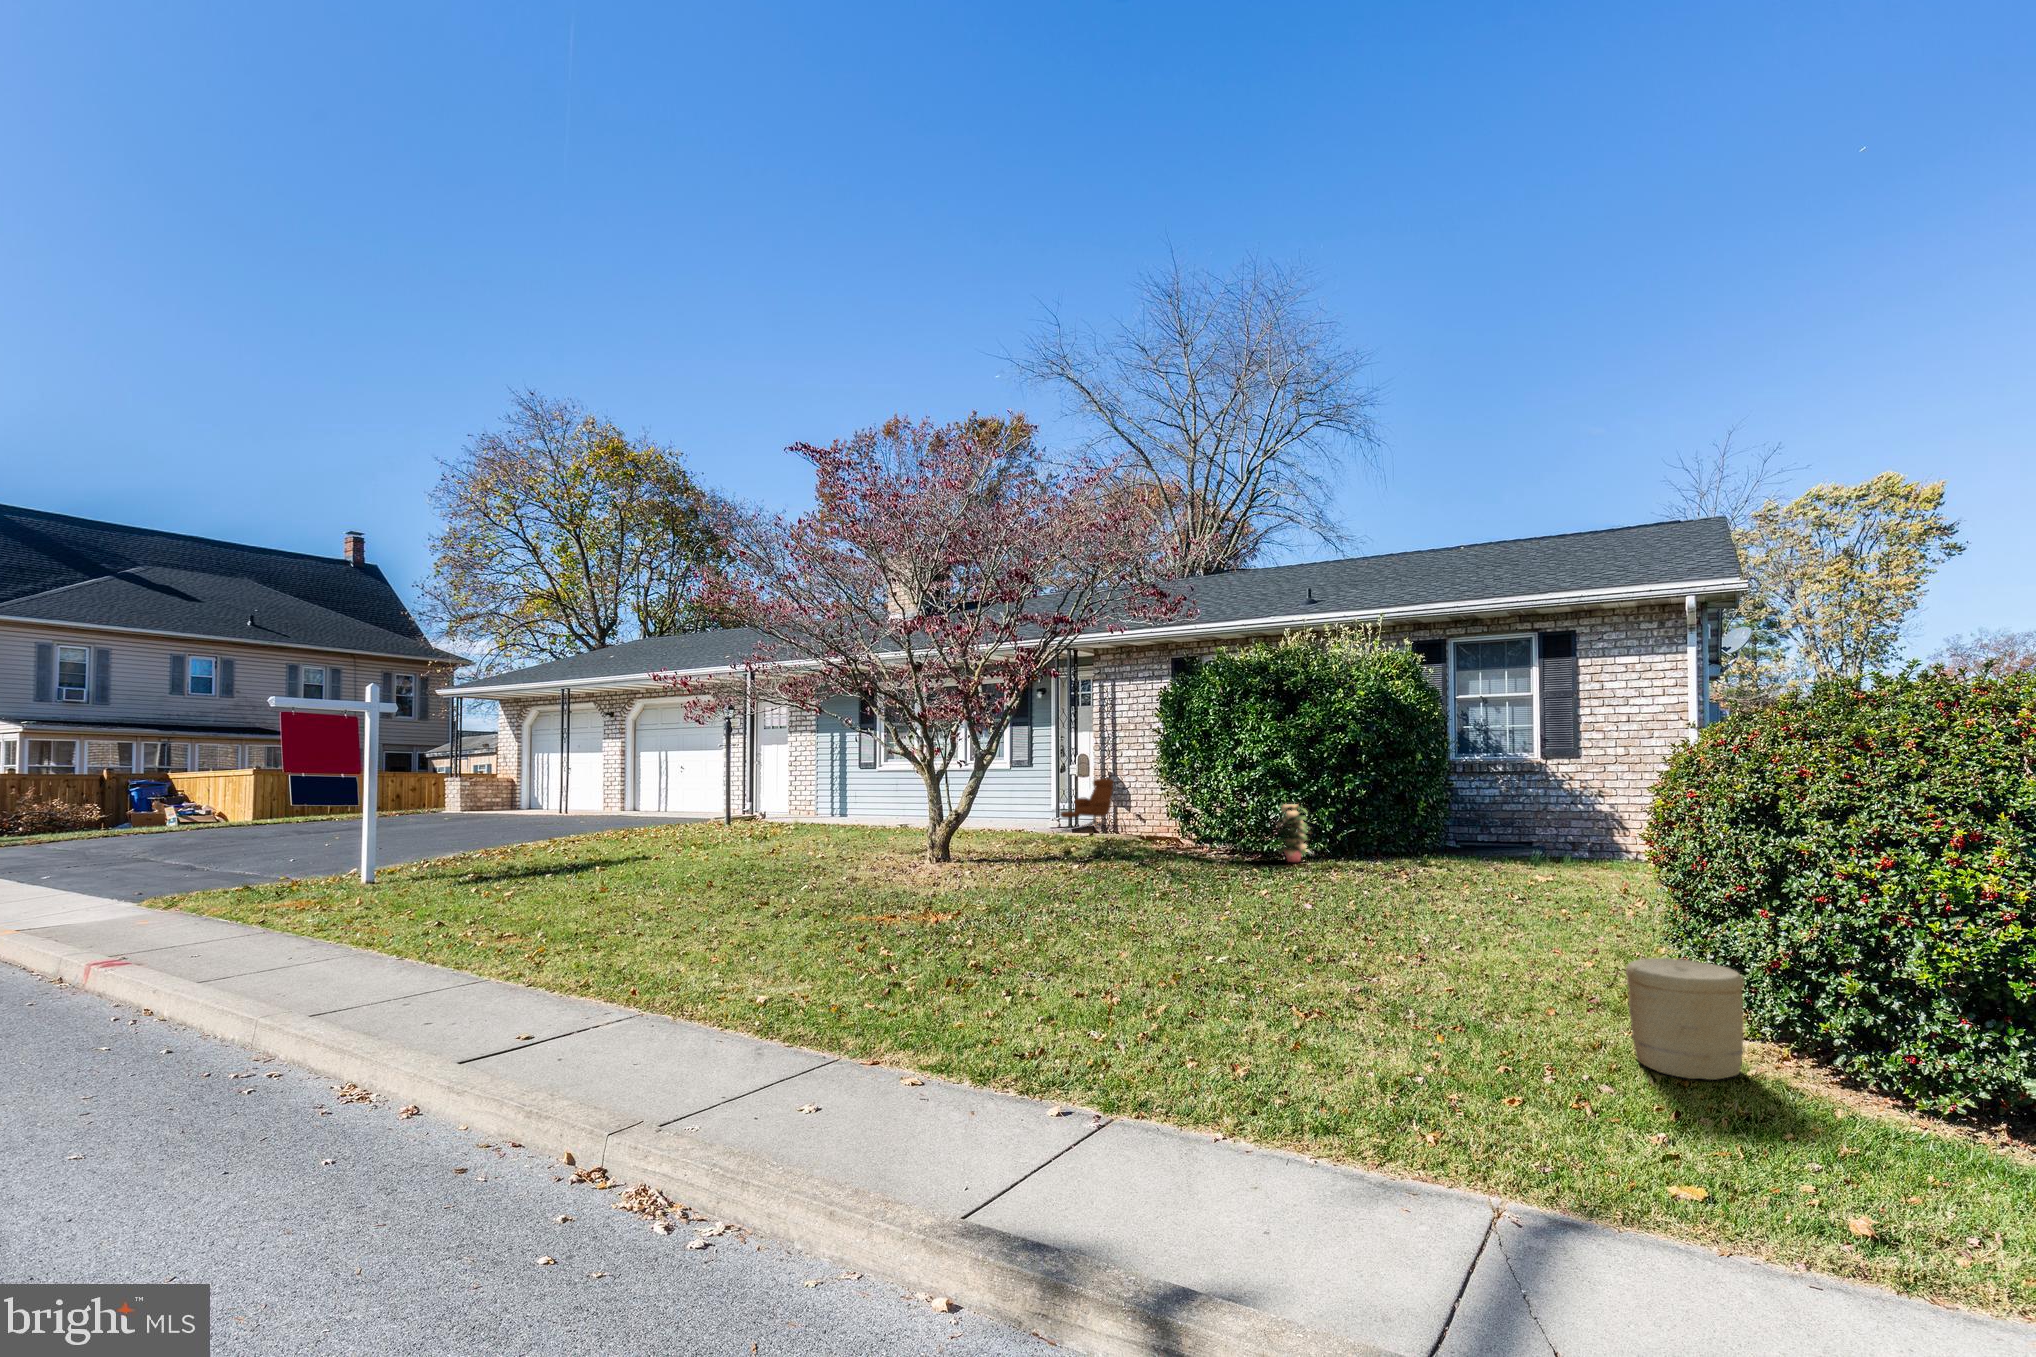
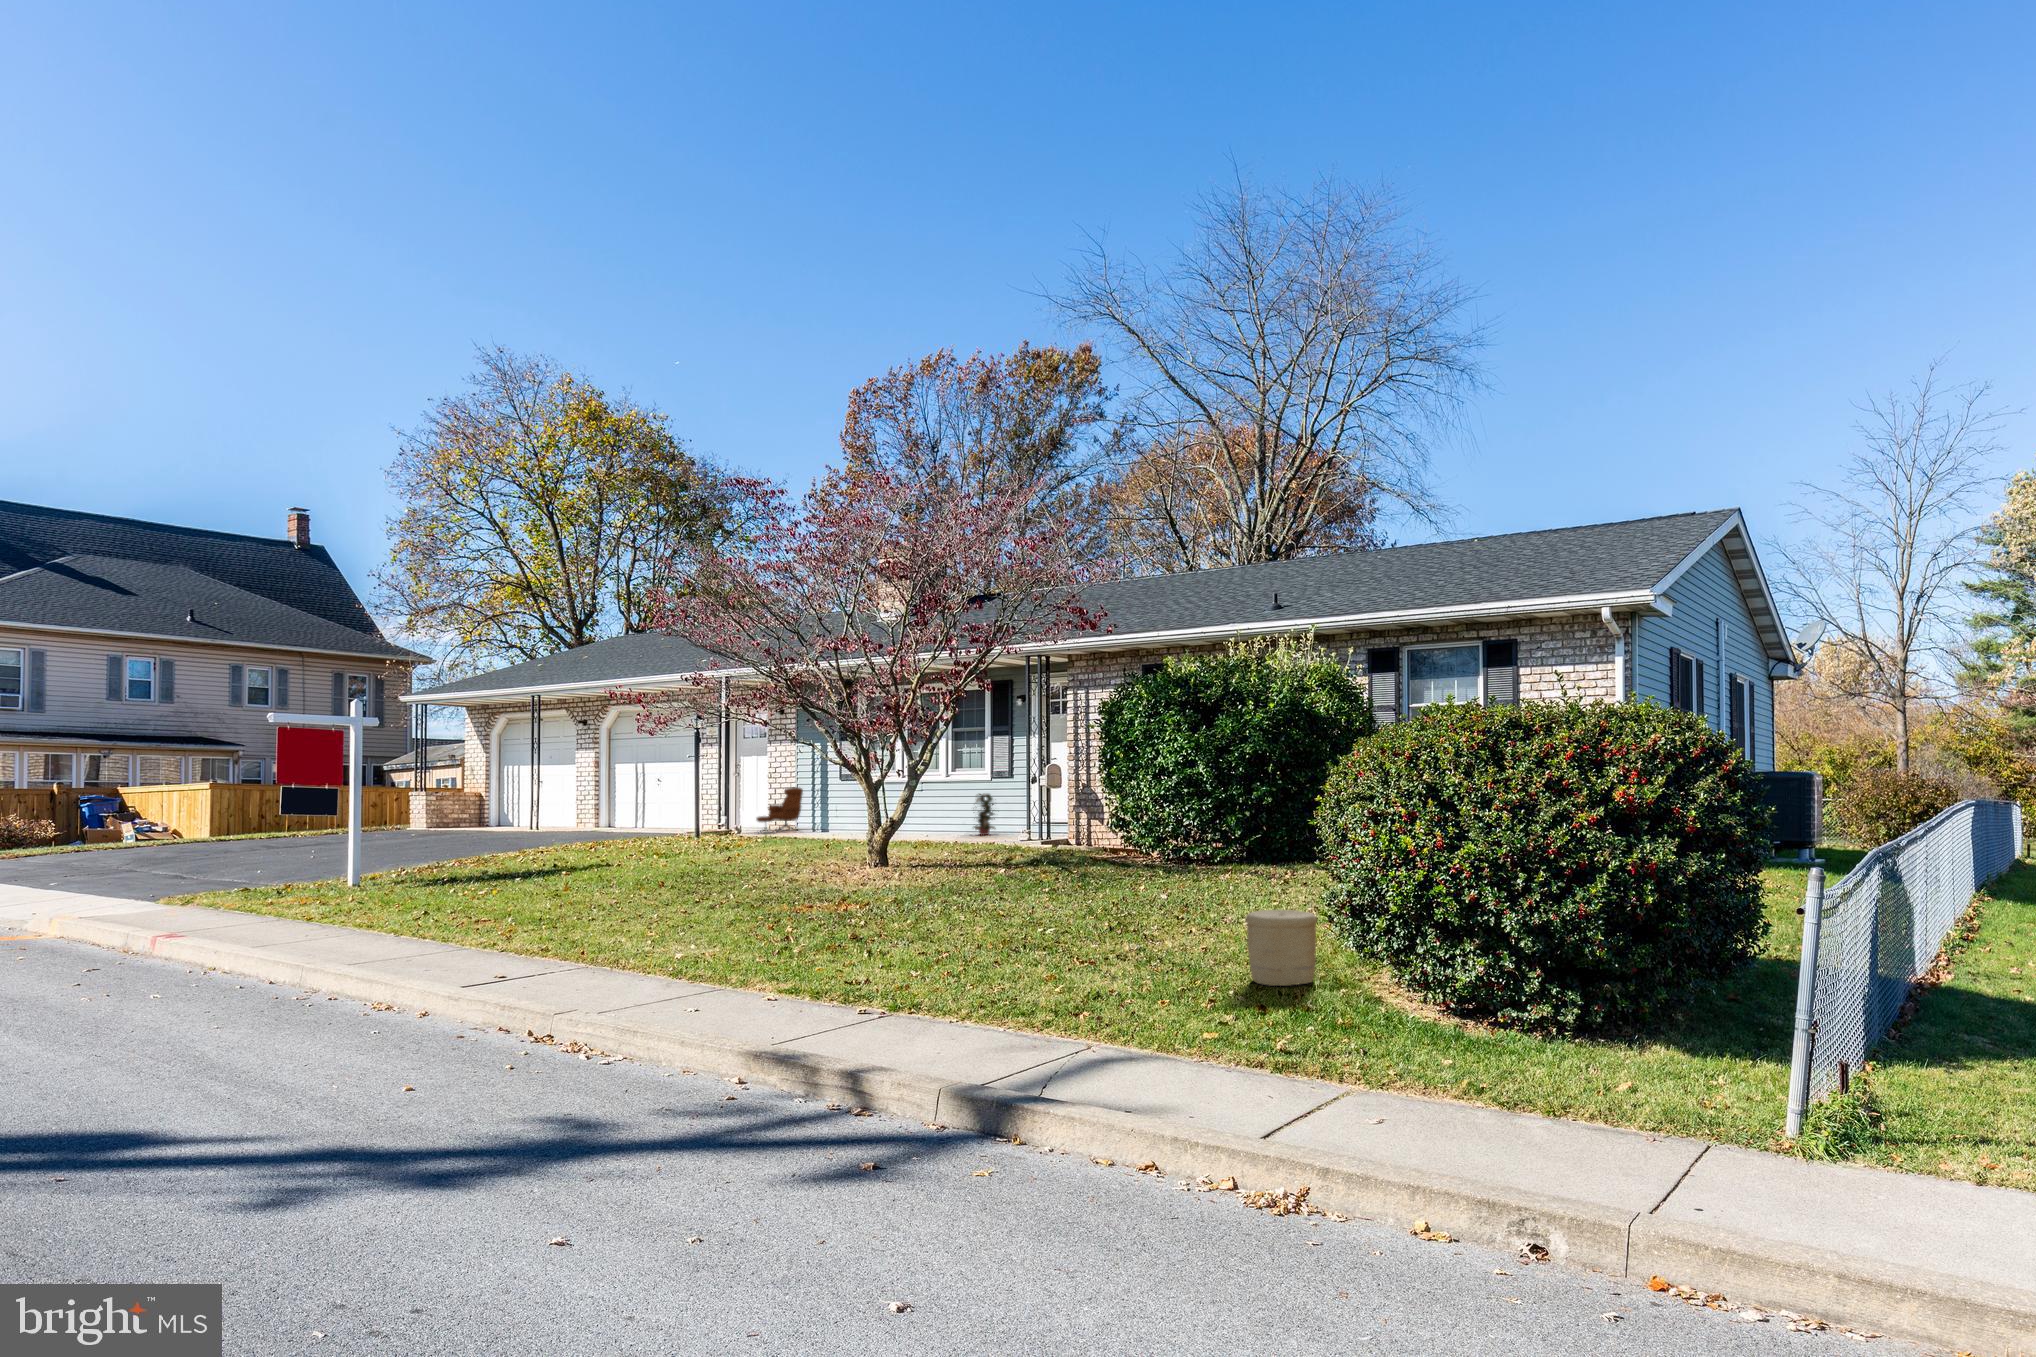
lounge chair: present [1060,778,1113,830] -> present [757,787,803,832]
decorative plant: present [1276,804,1310,862] -> present [974,794,996,835]

